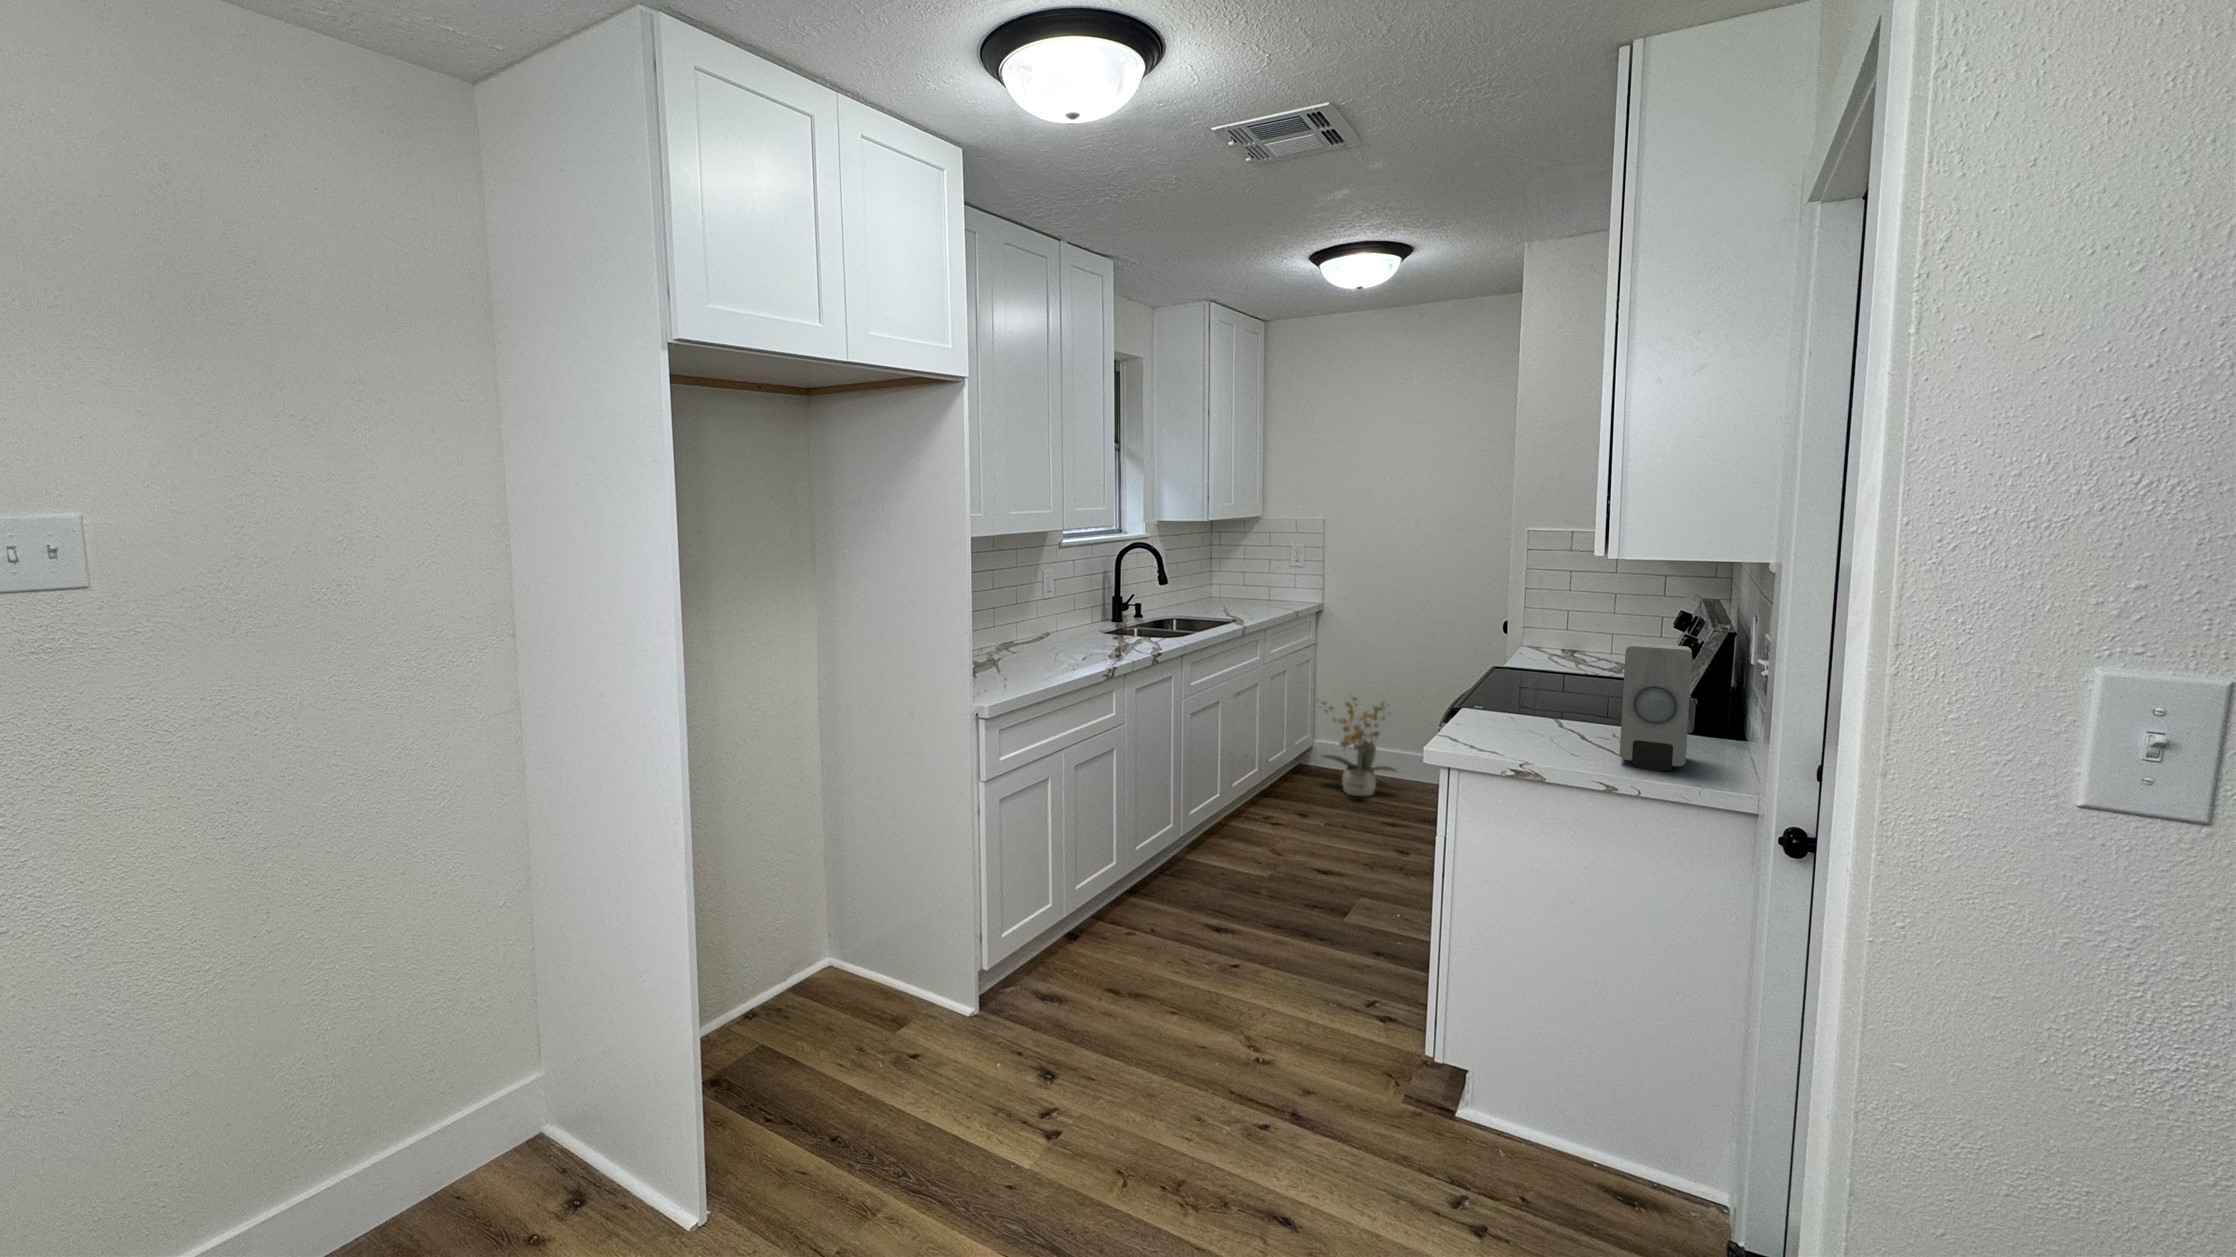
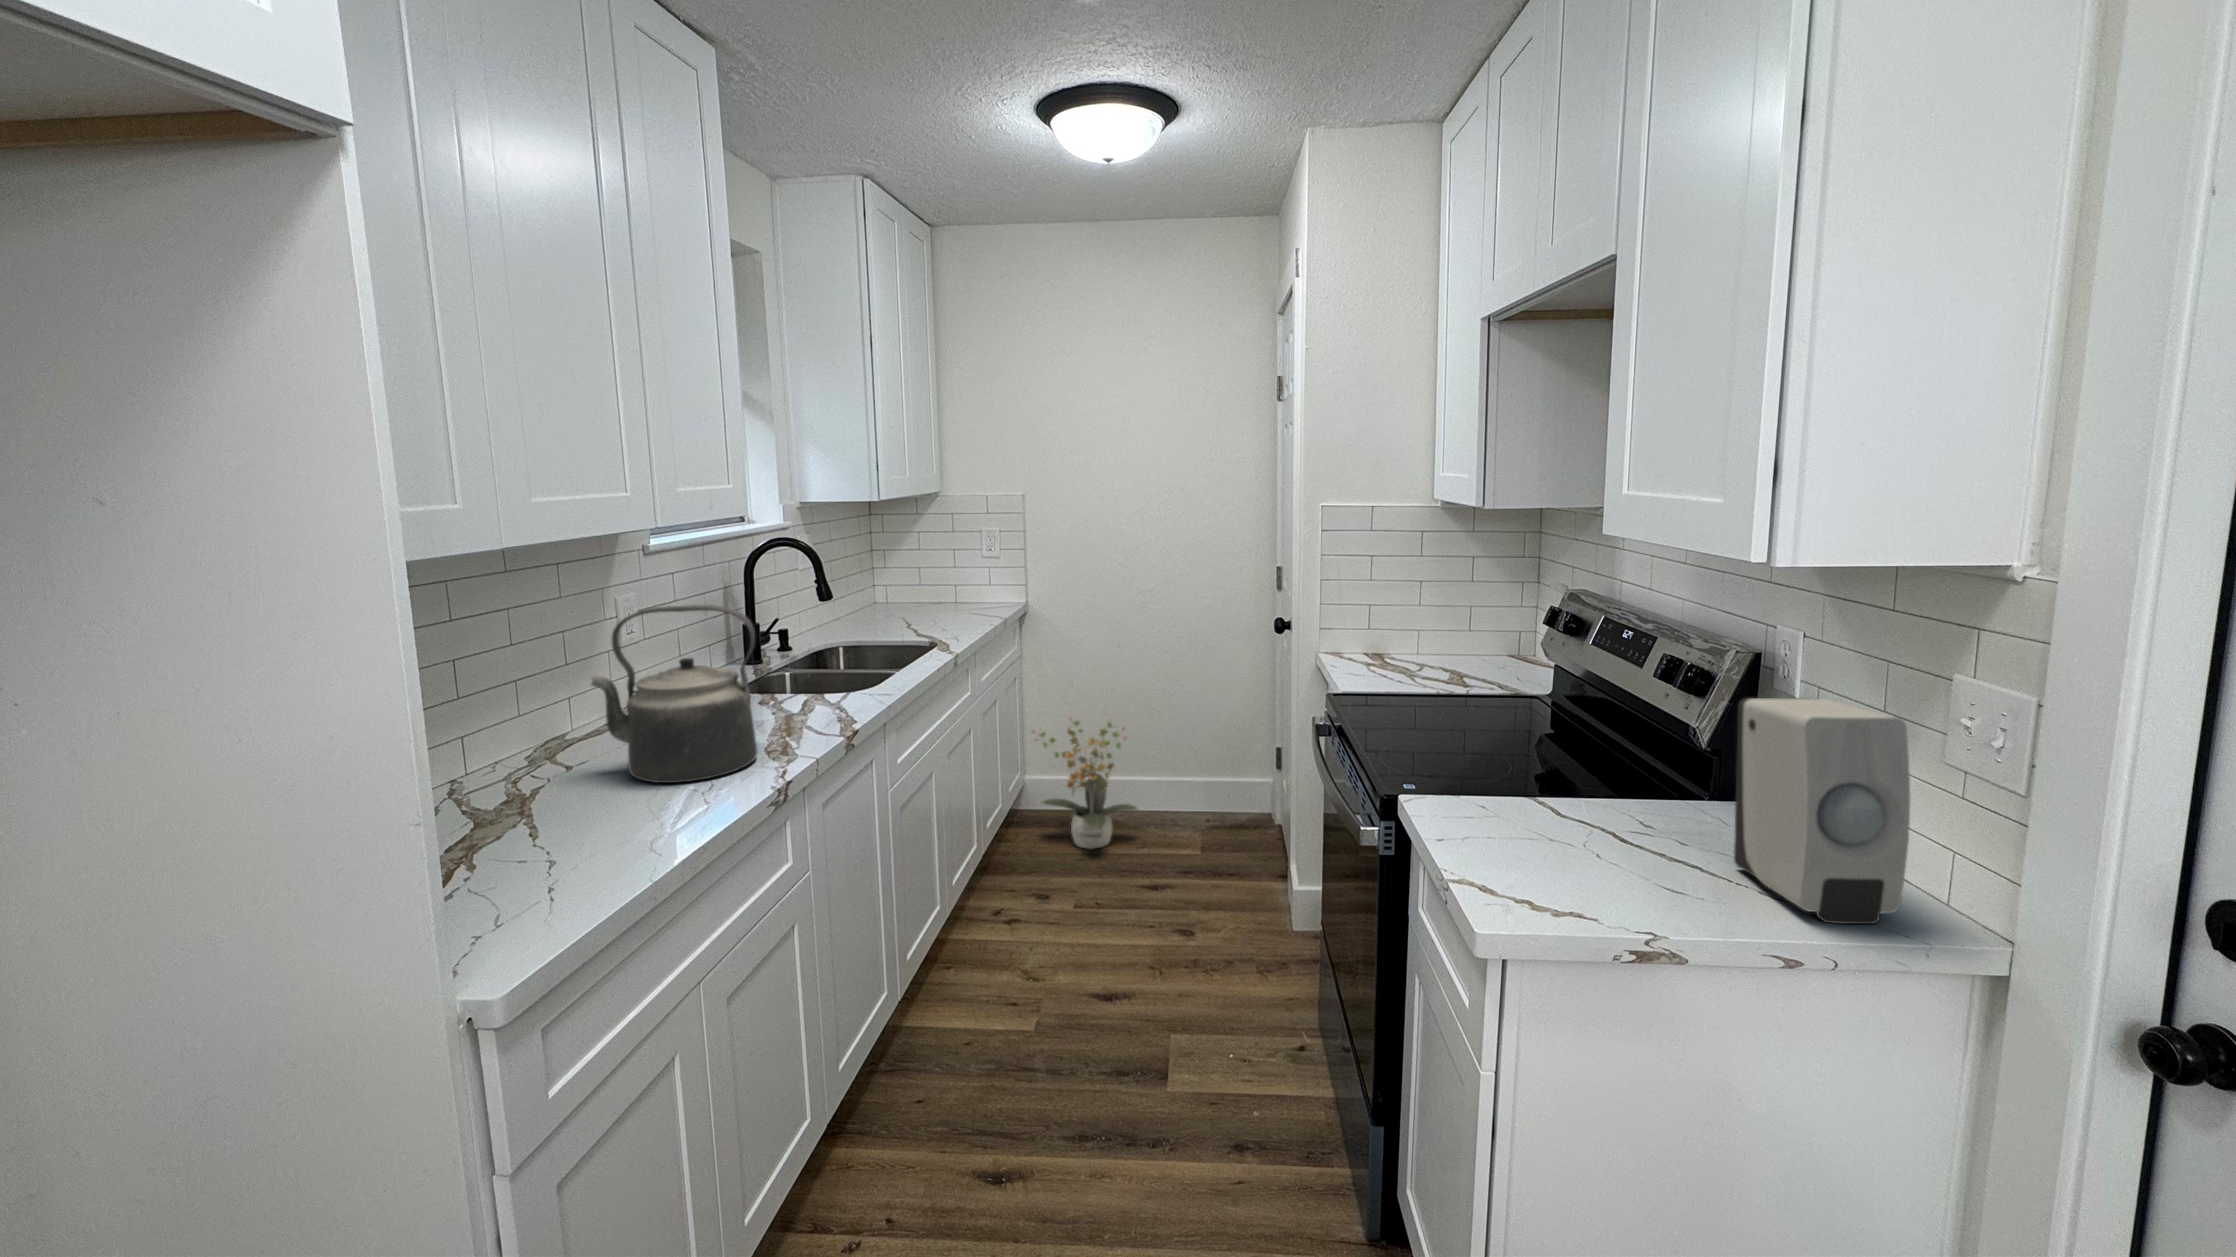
kettle: none [1028,570,1107,661] -> present [591,605,758,783]

